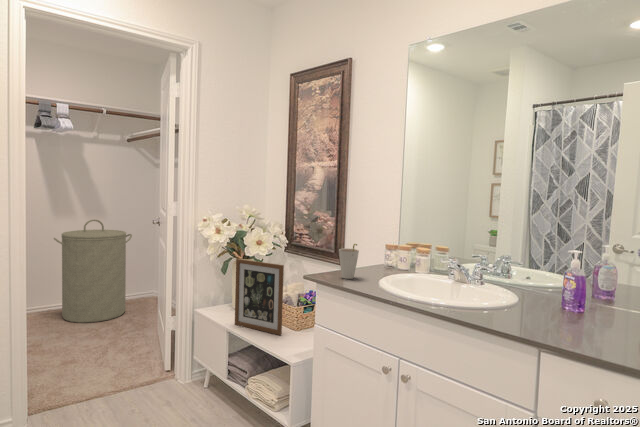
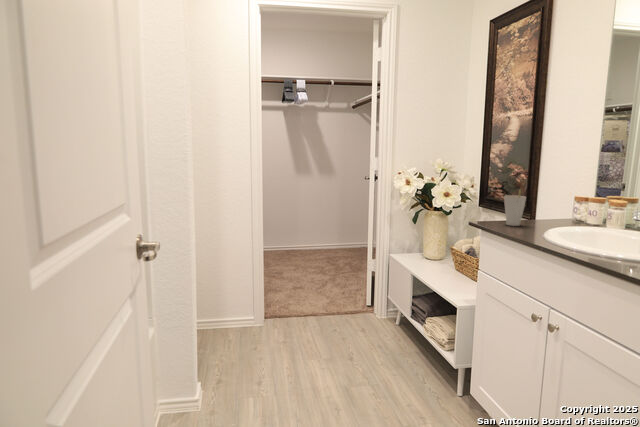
laundry hamper: present [54,220,132,323] -> none [294,177,353,263]
picture frame: present [235,259,284,335] -> none [420,209,465,283]

